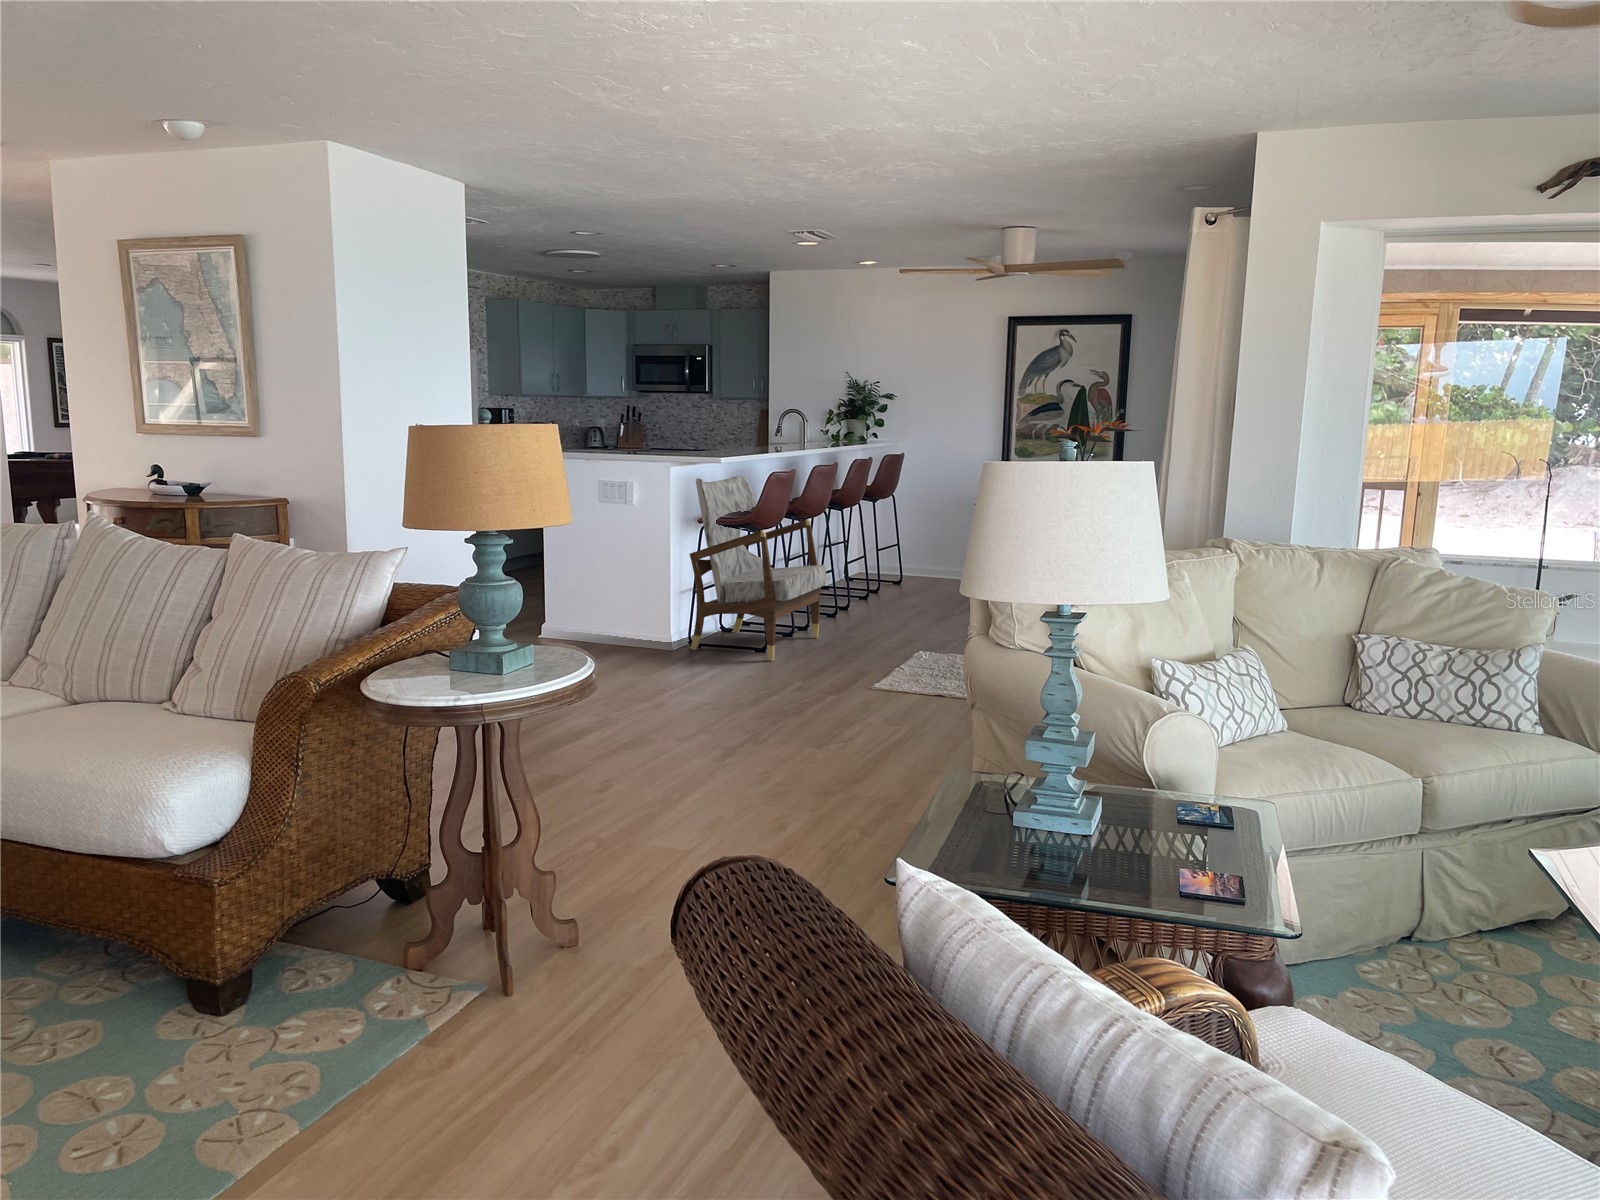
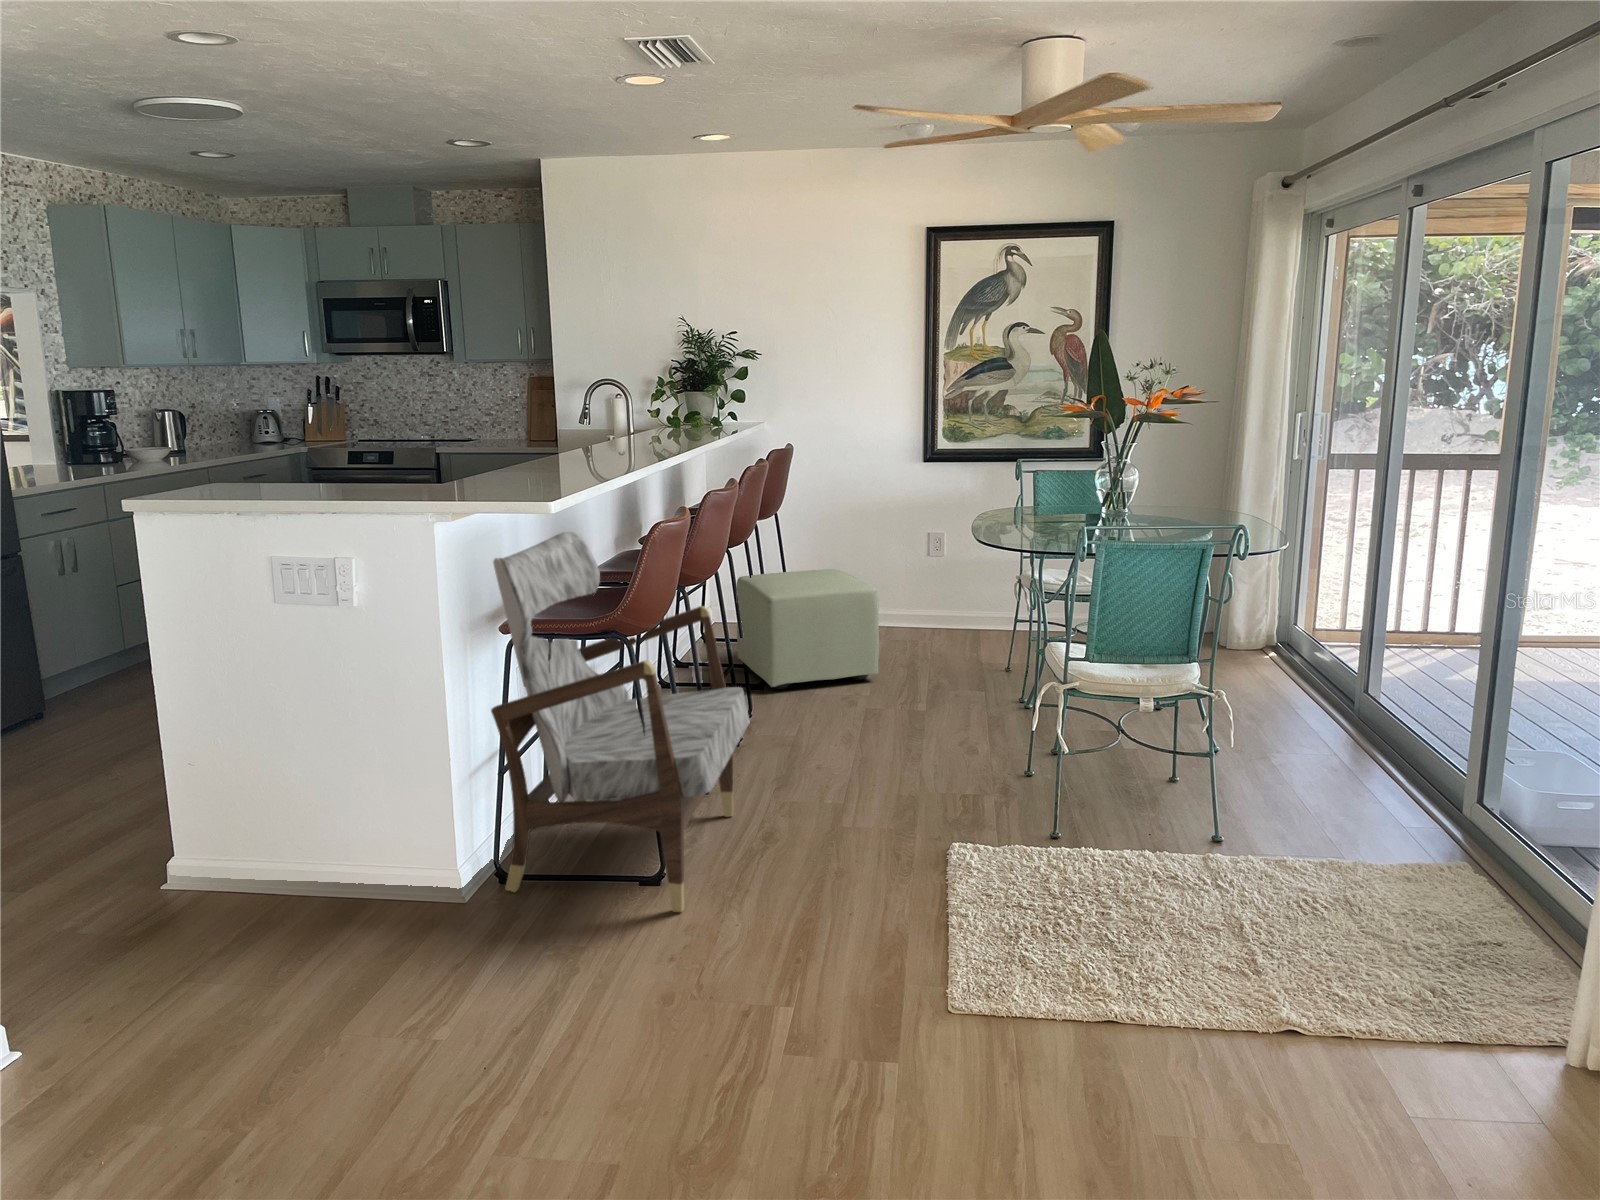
ottoman: none [861,532,945,600] -> present [736,569,879,689]

